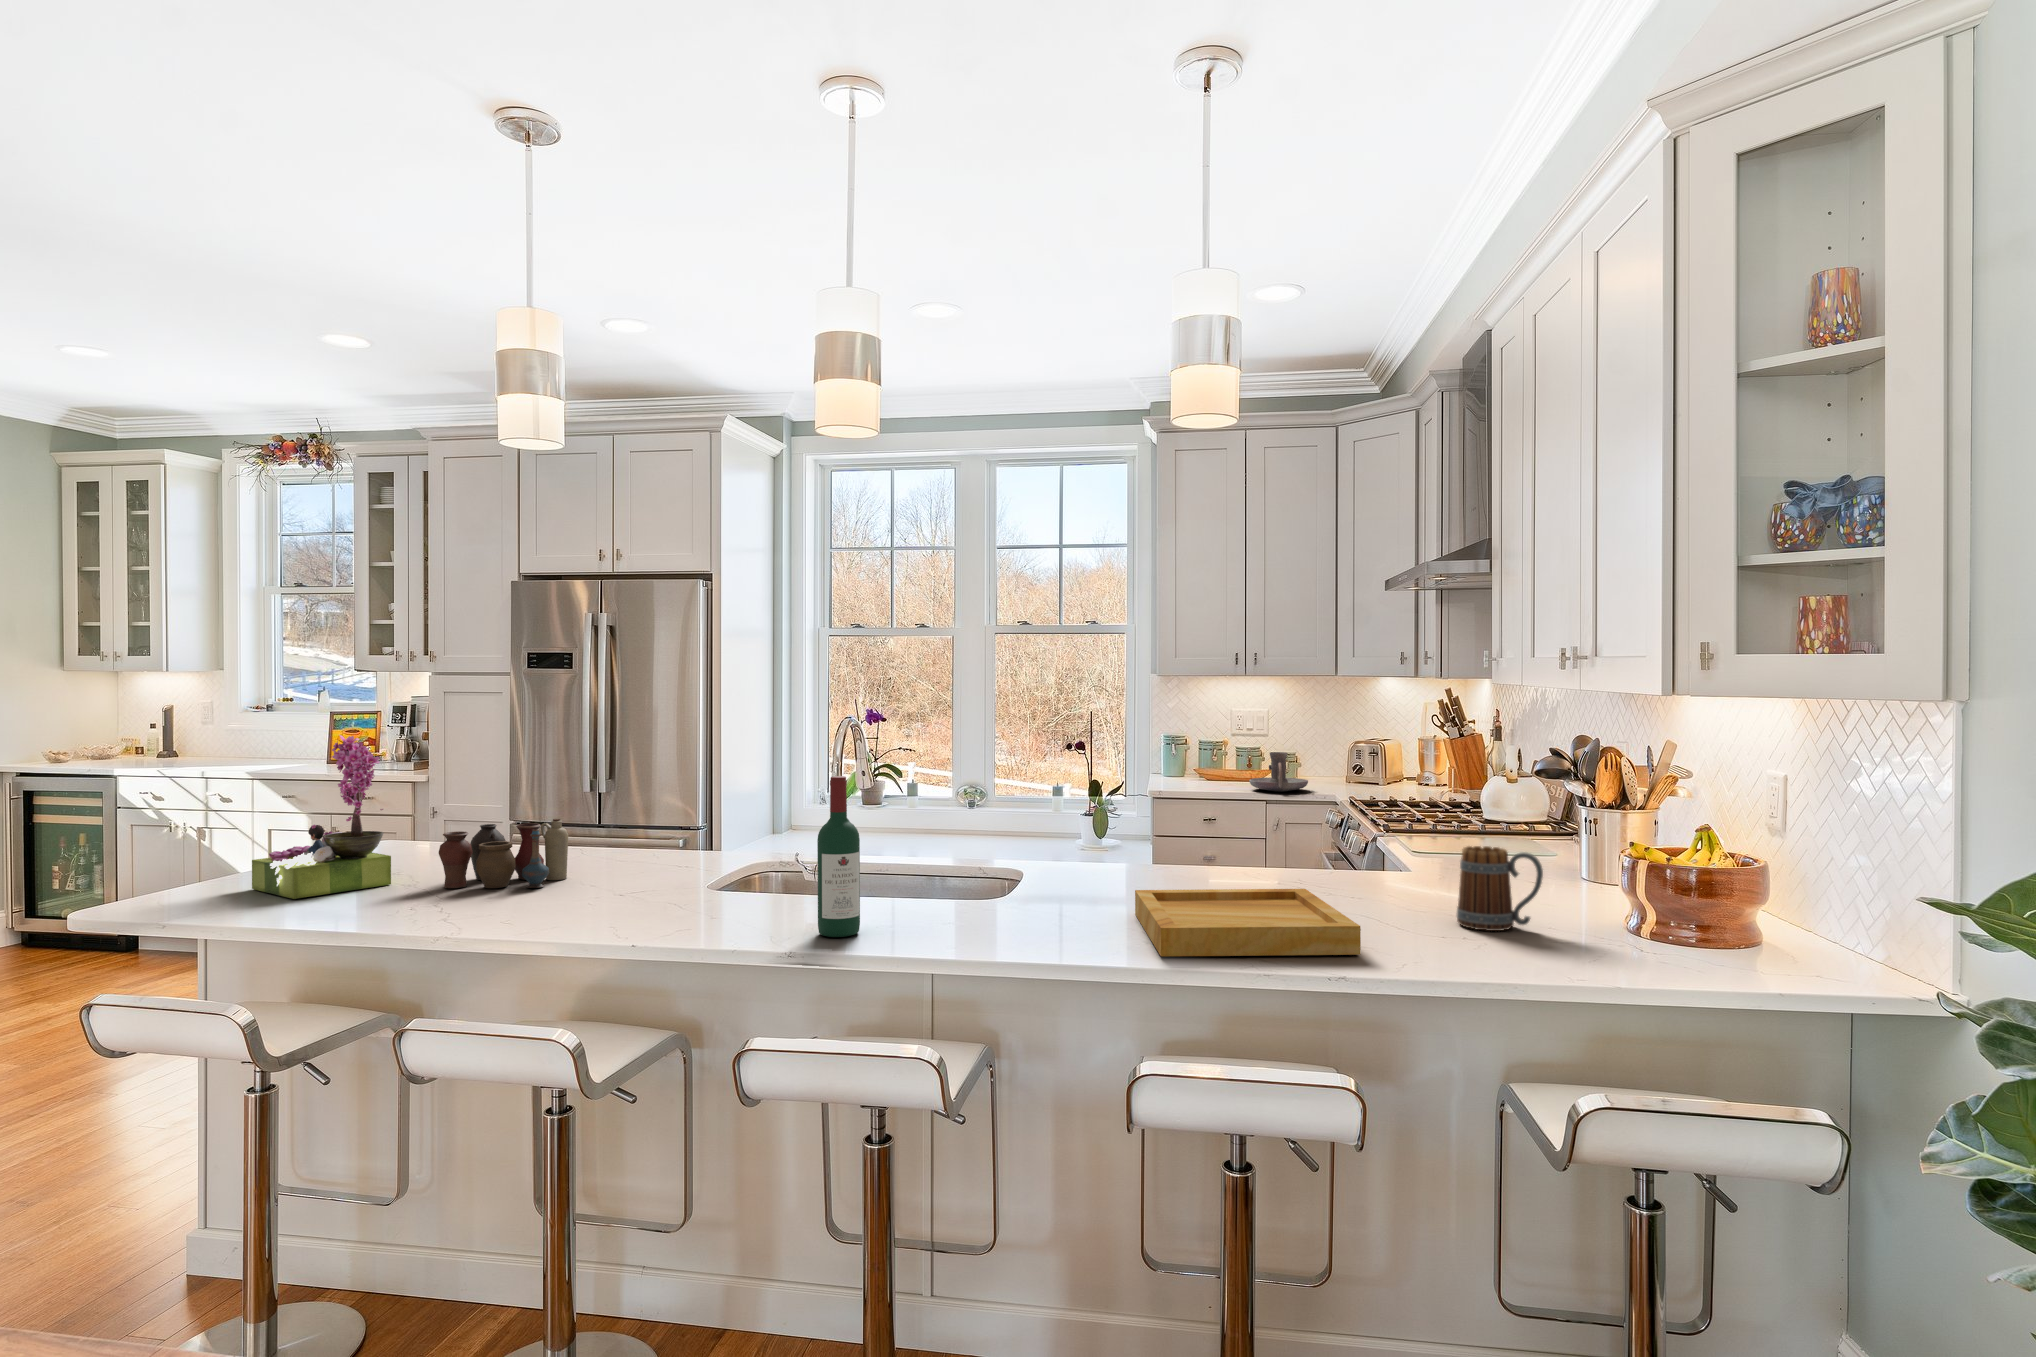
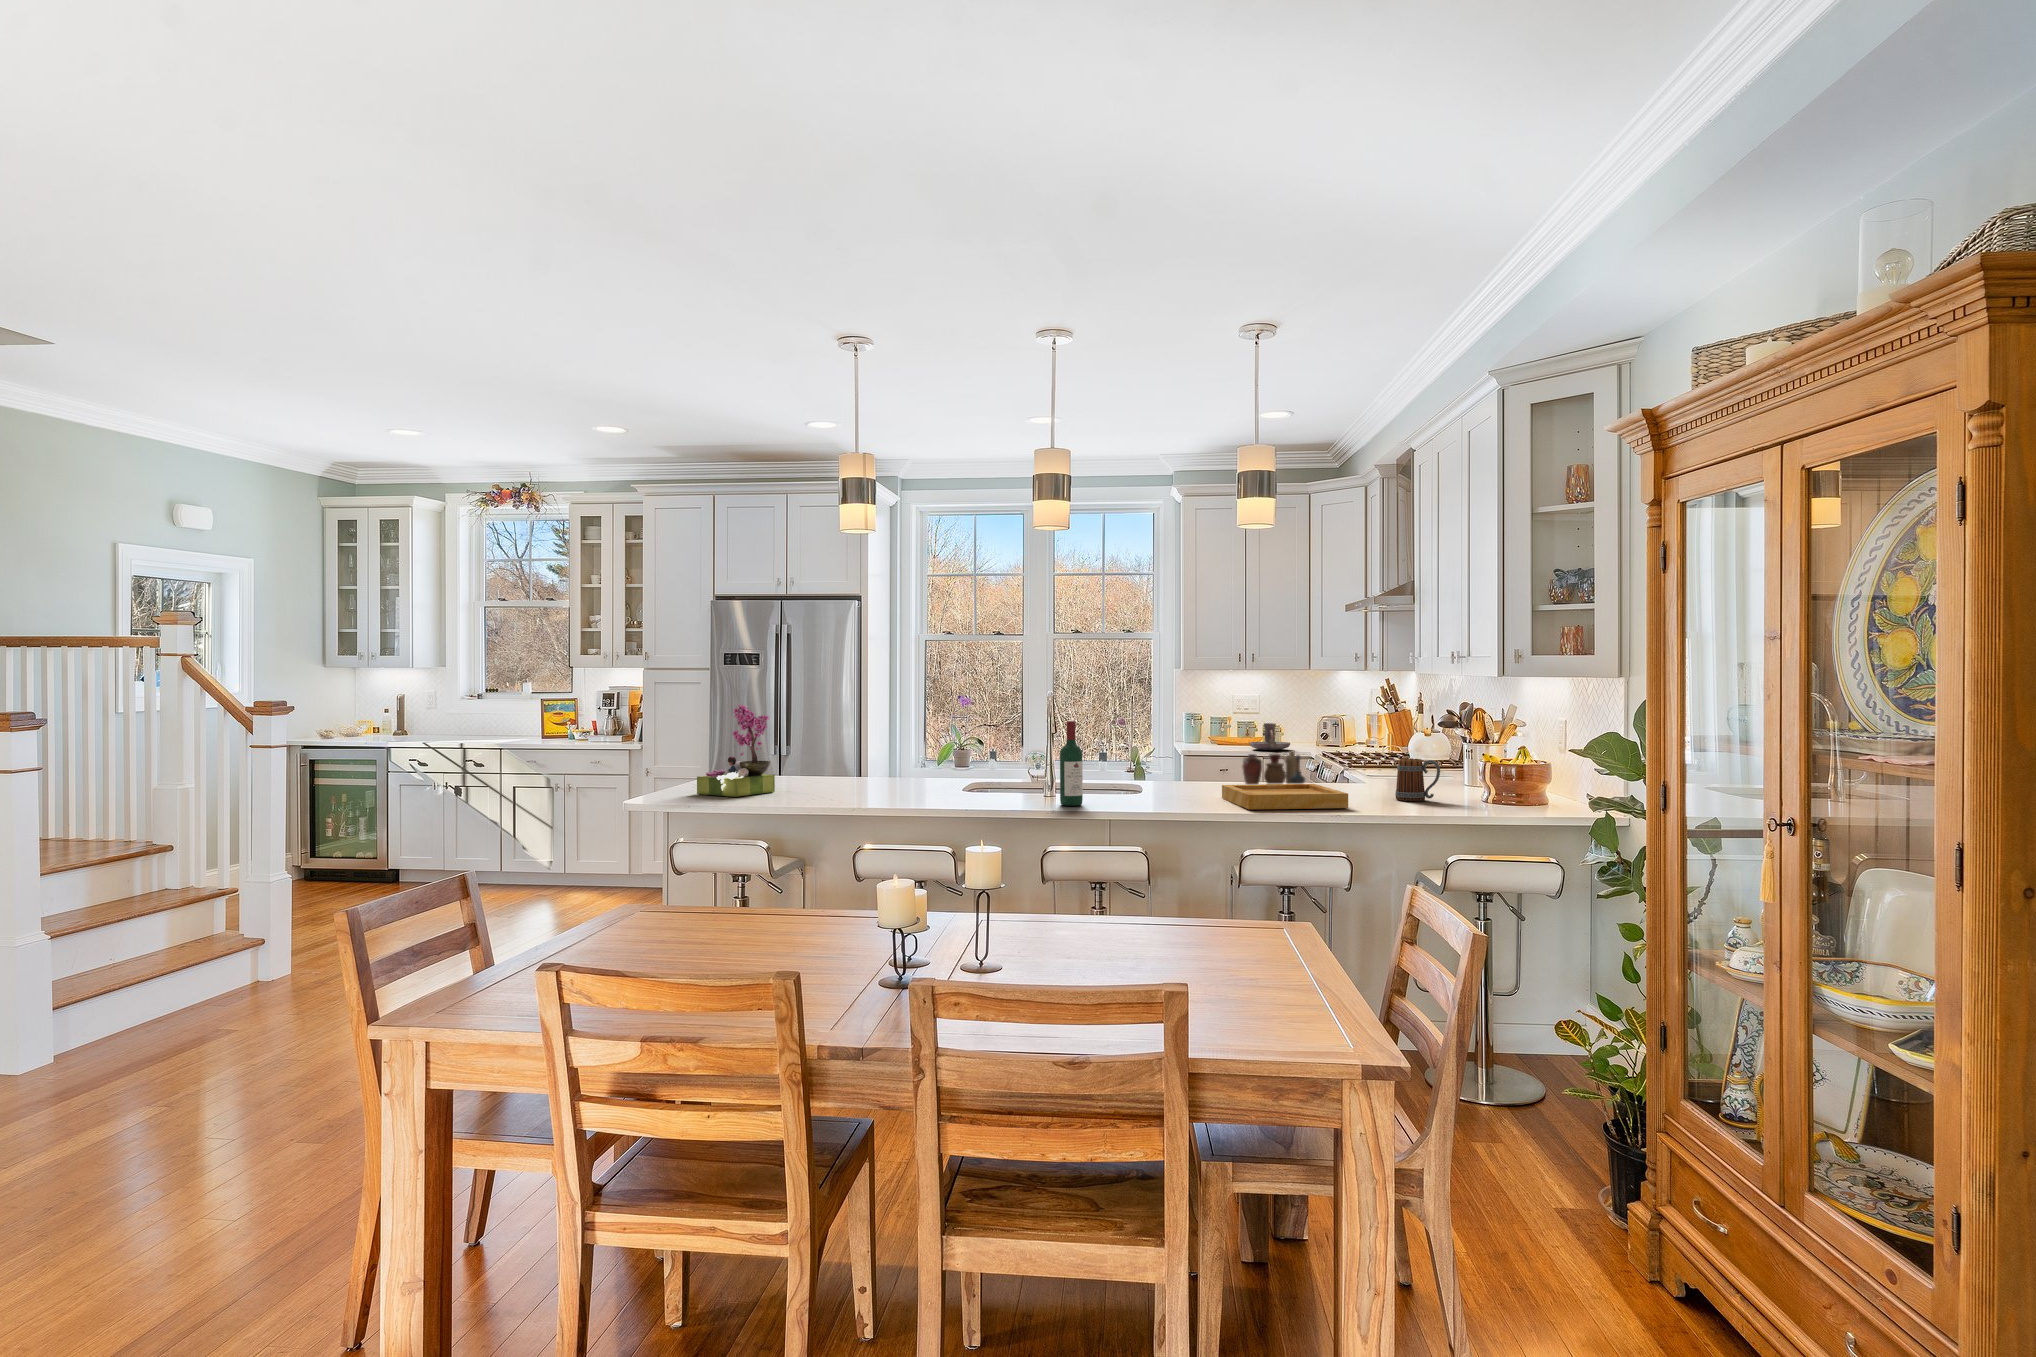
vase: present [439,819,568,888] -> present [1242,751,1305,784]

